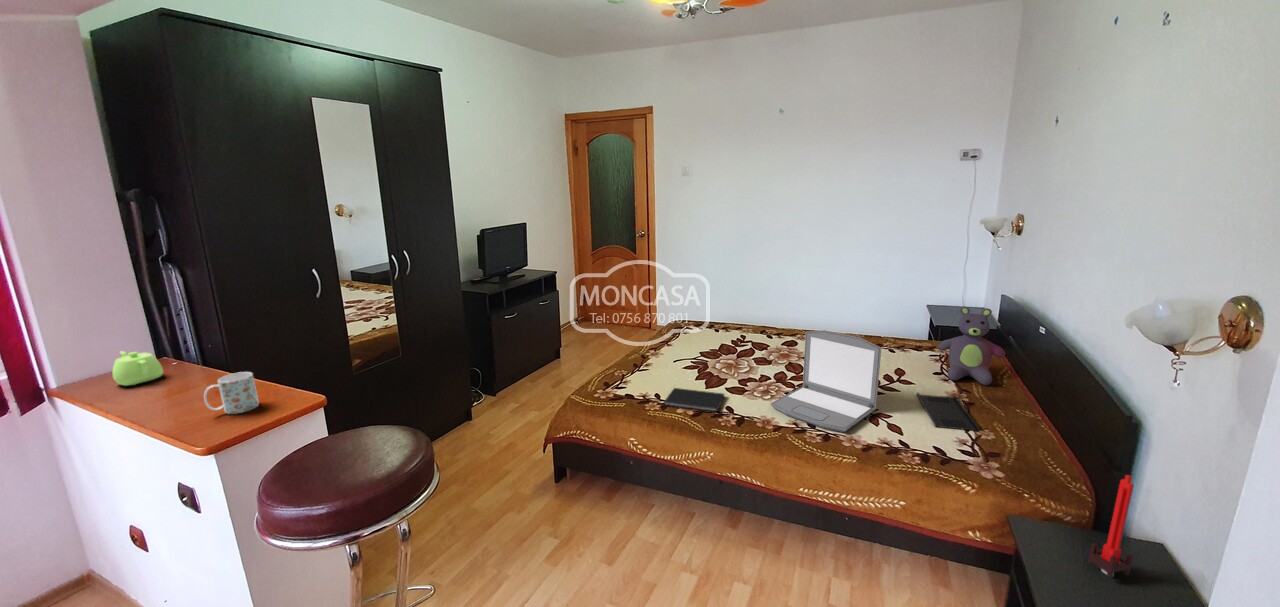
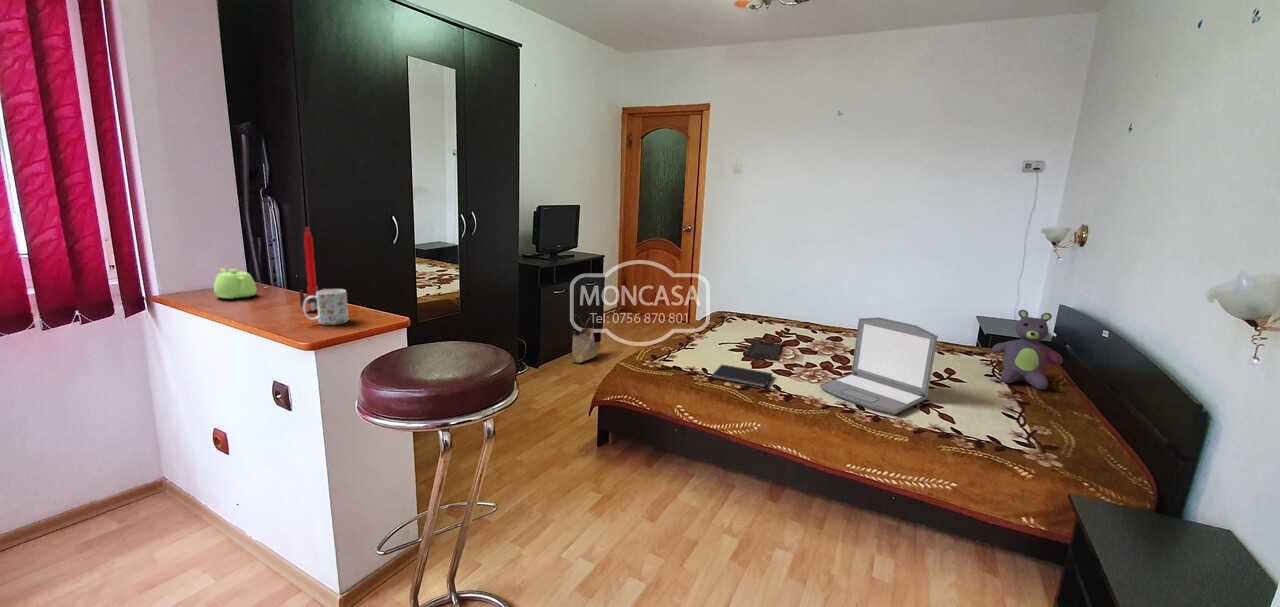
woven basket: none [530,335,557,385] -> present [571,315,597,363]
tray: present [917,393,980,431] -> present [746,339,781,360]
candle: present [1088,475,1134,578] -> present [299,227,325,310]

